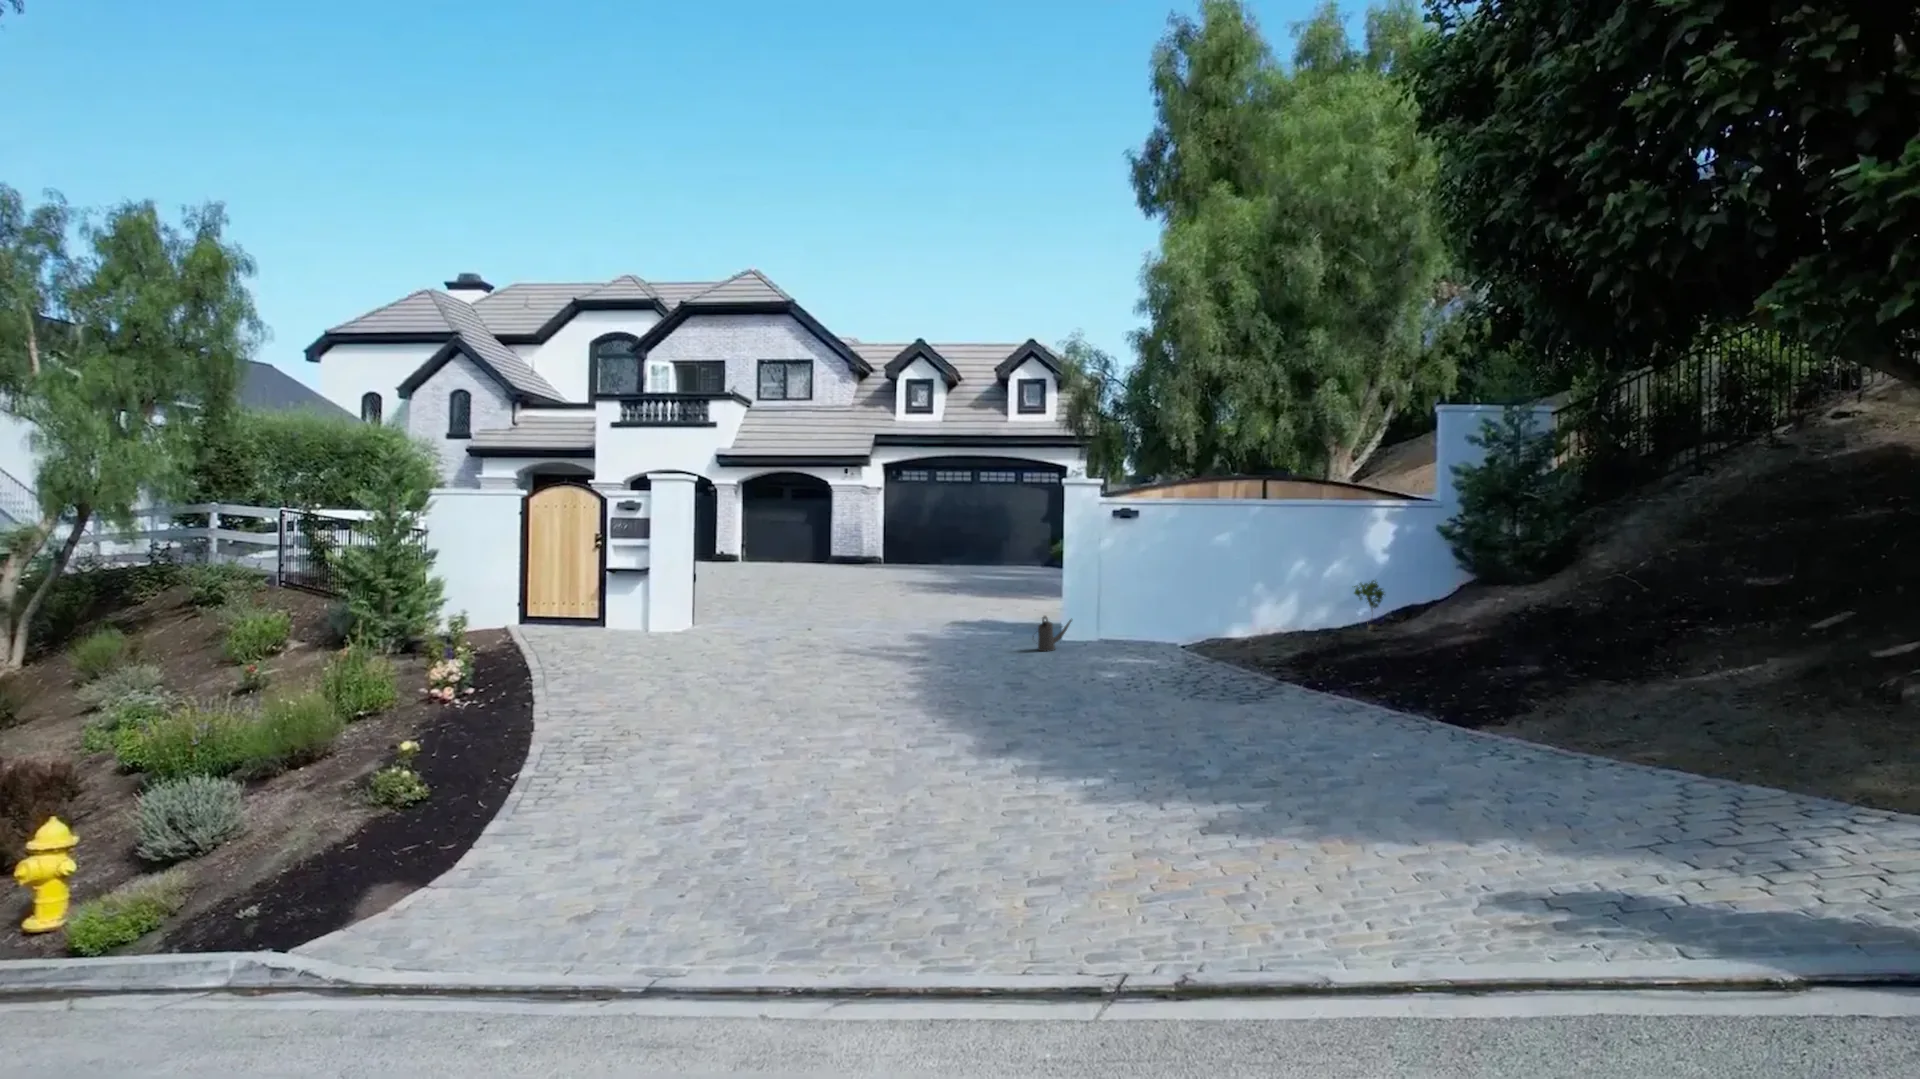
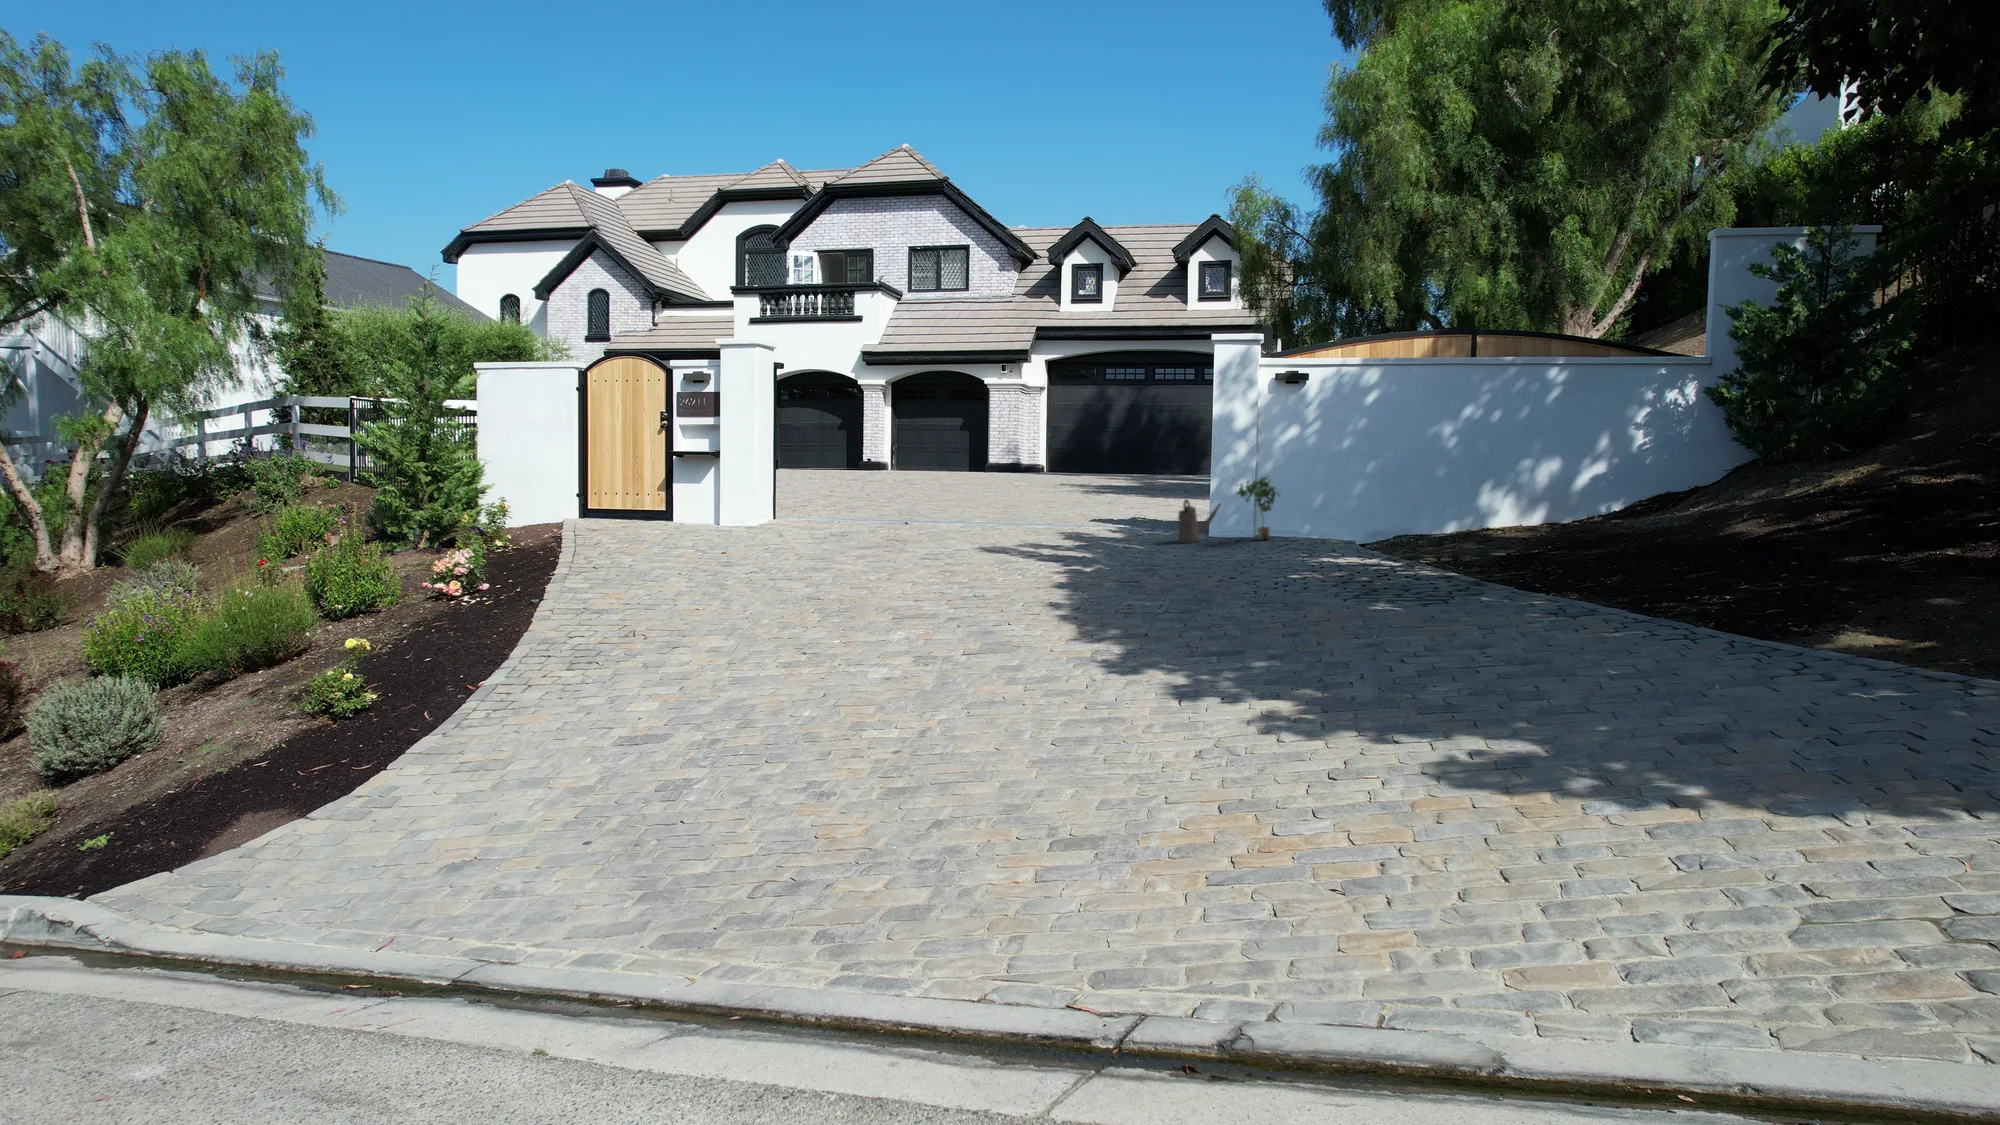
potted plant: present [1354,580,1384,631] -> present [1237,477,1279,540]

